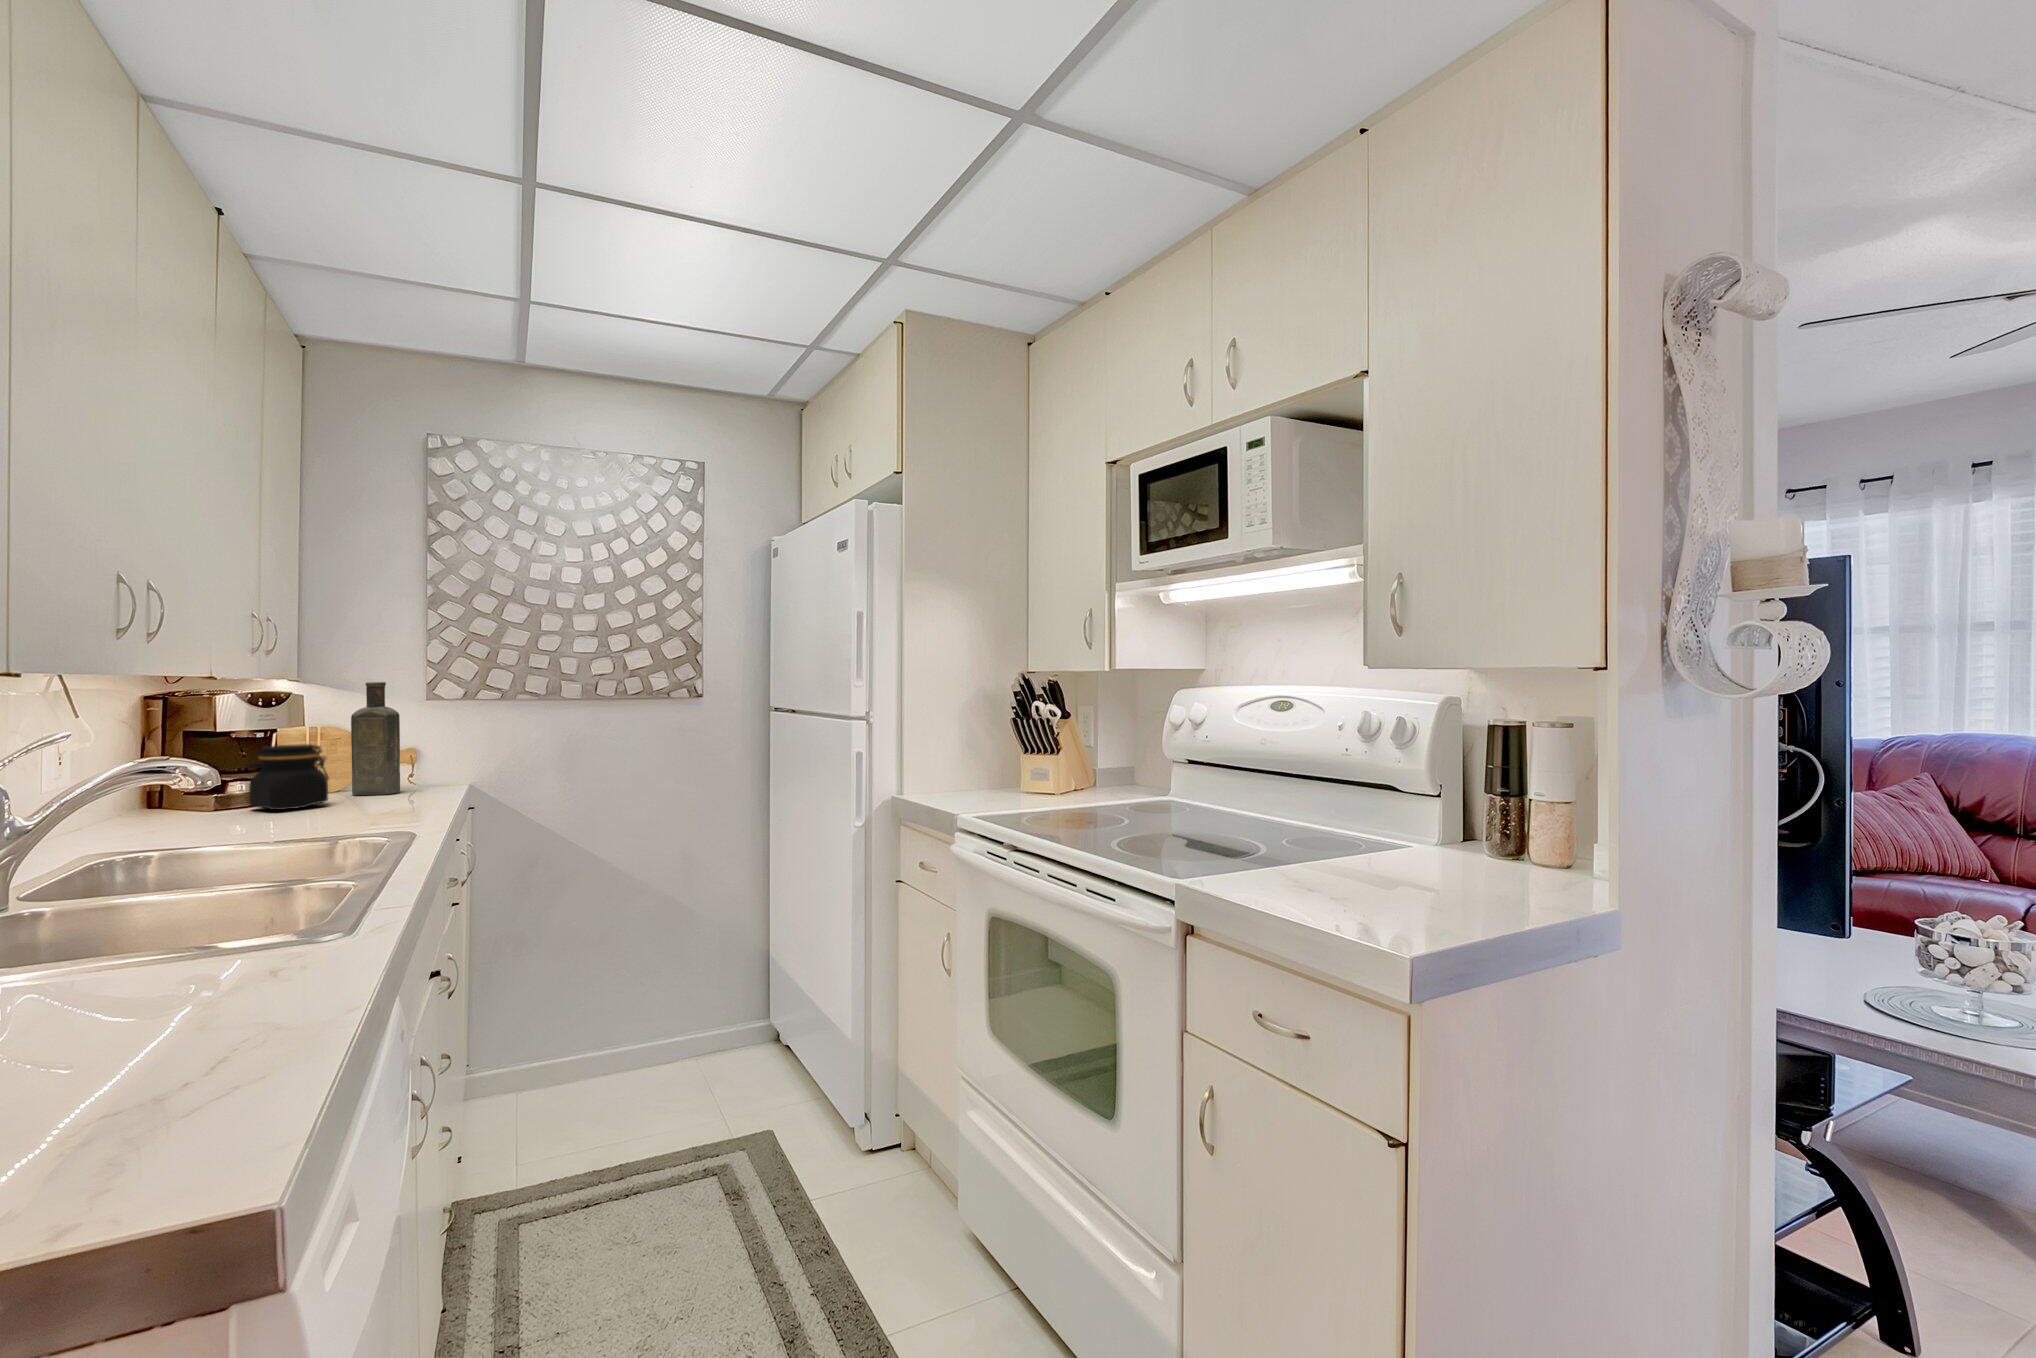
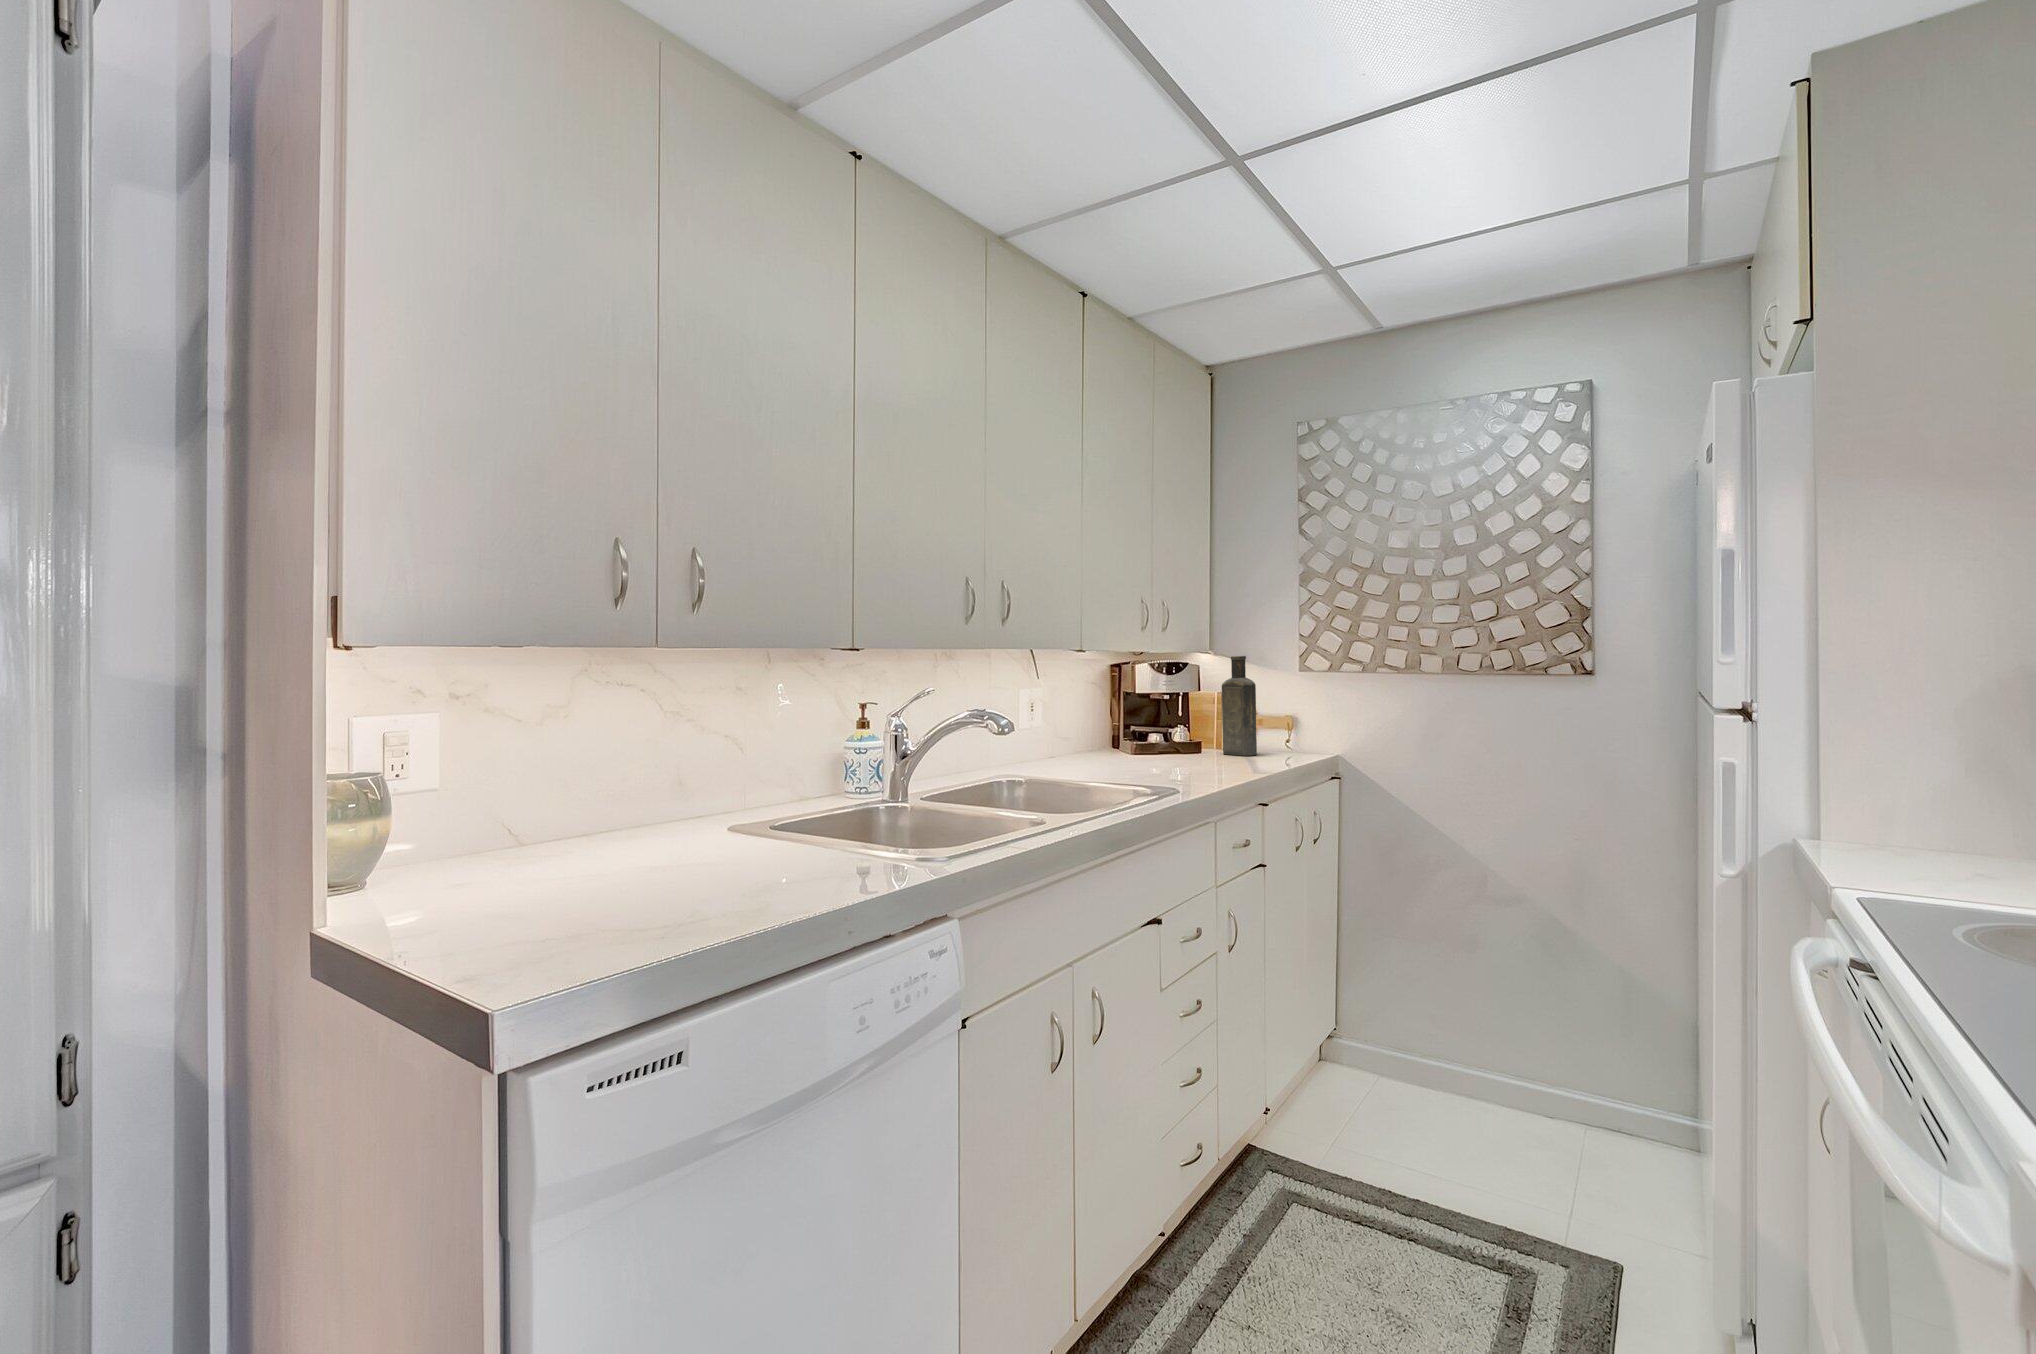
jar: present [246,744,329,810] -> none [1135,707,1193,760]

